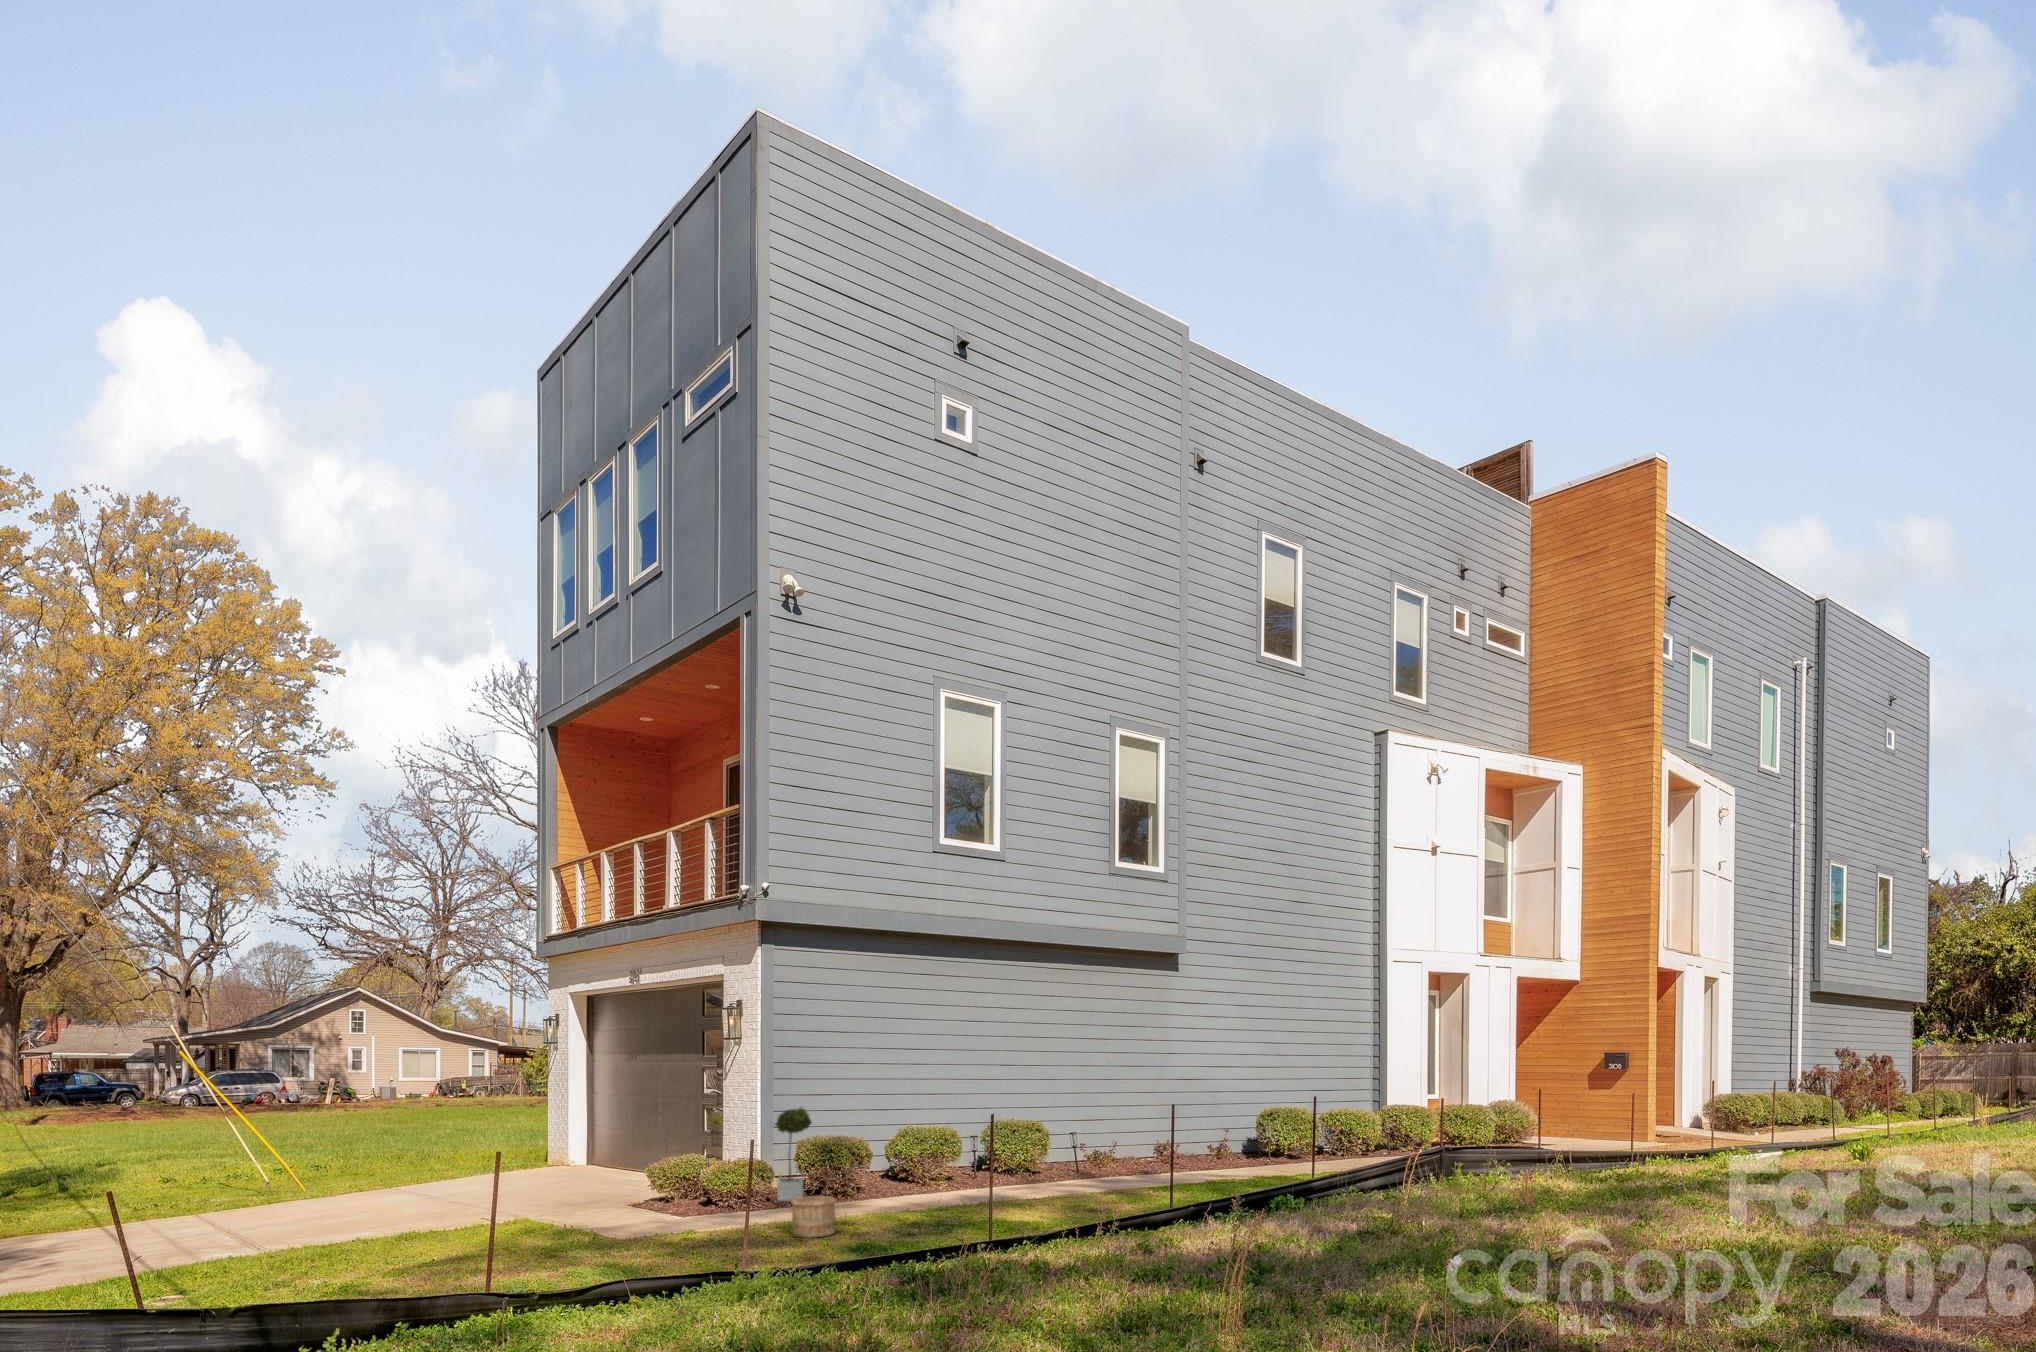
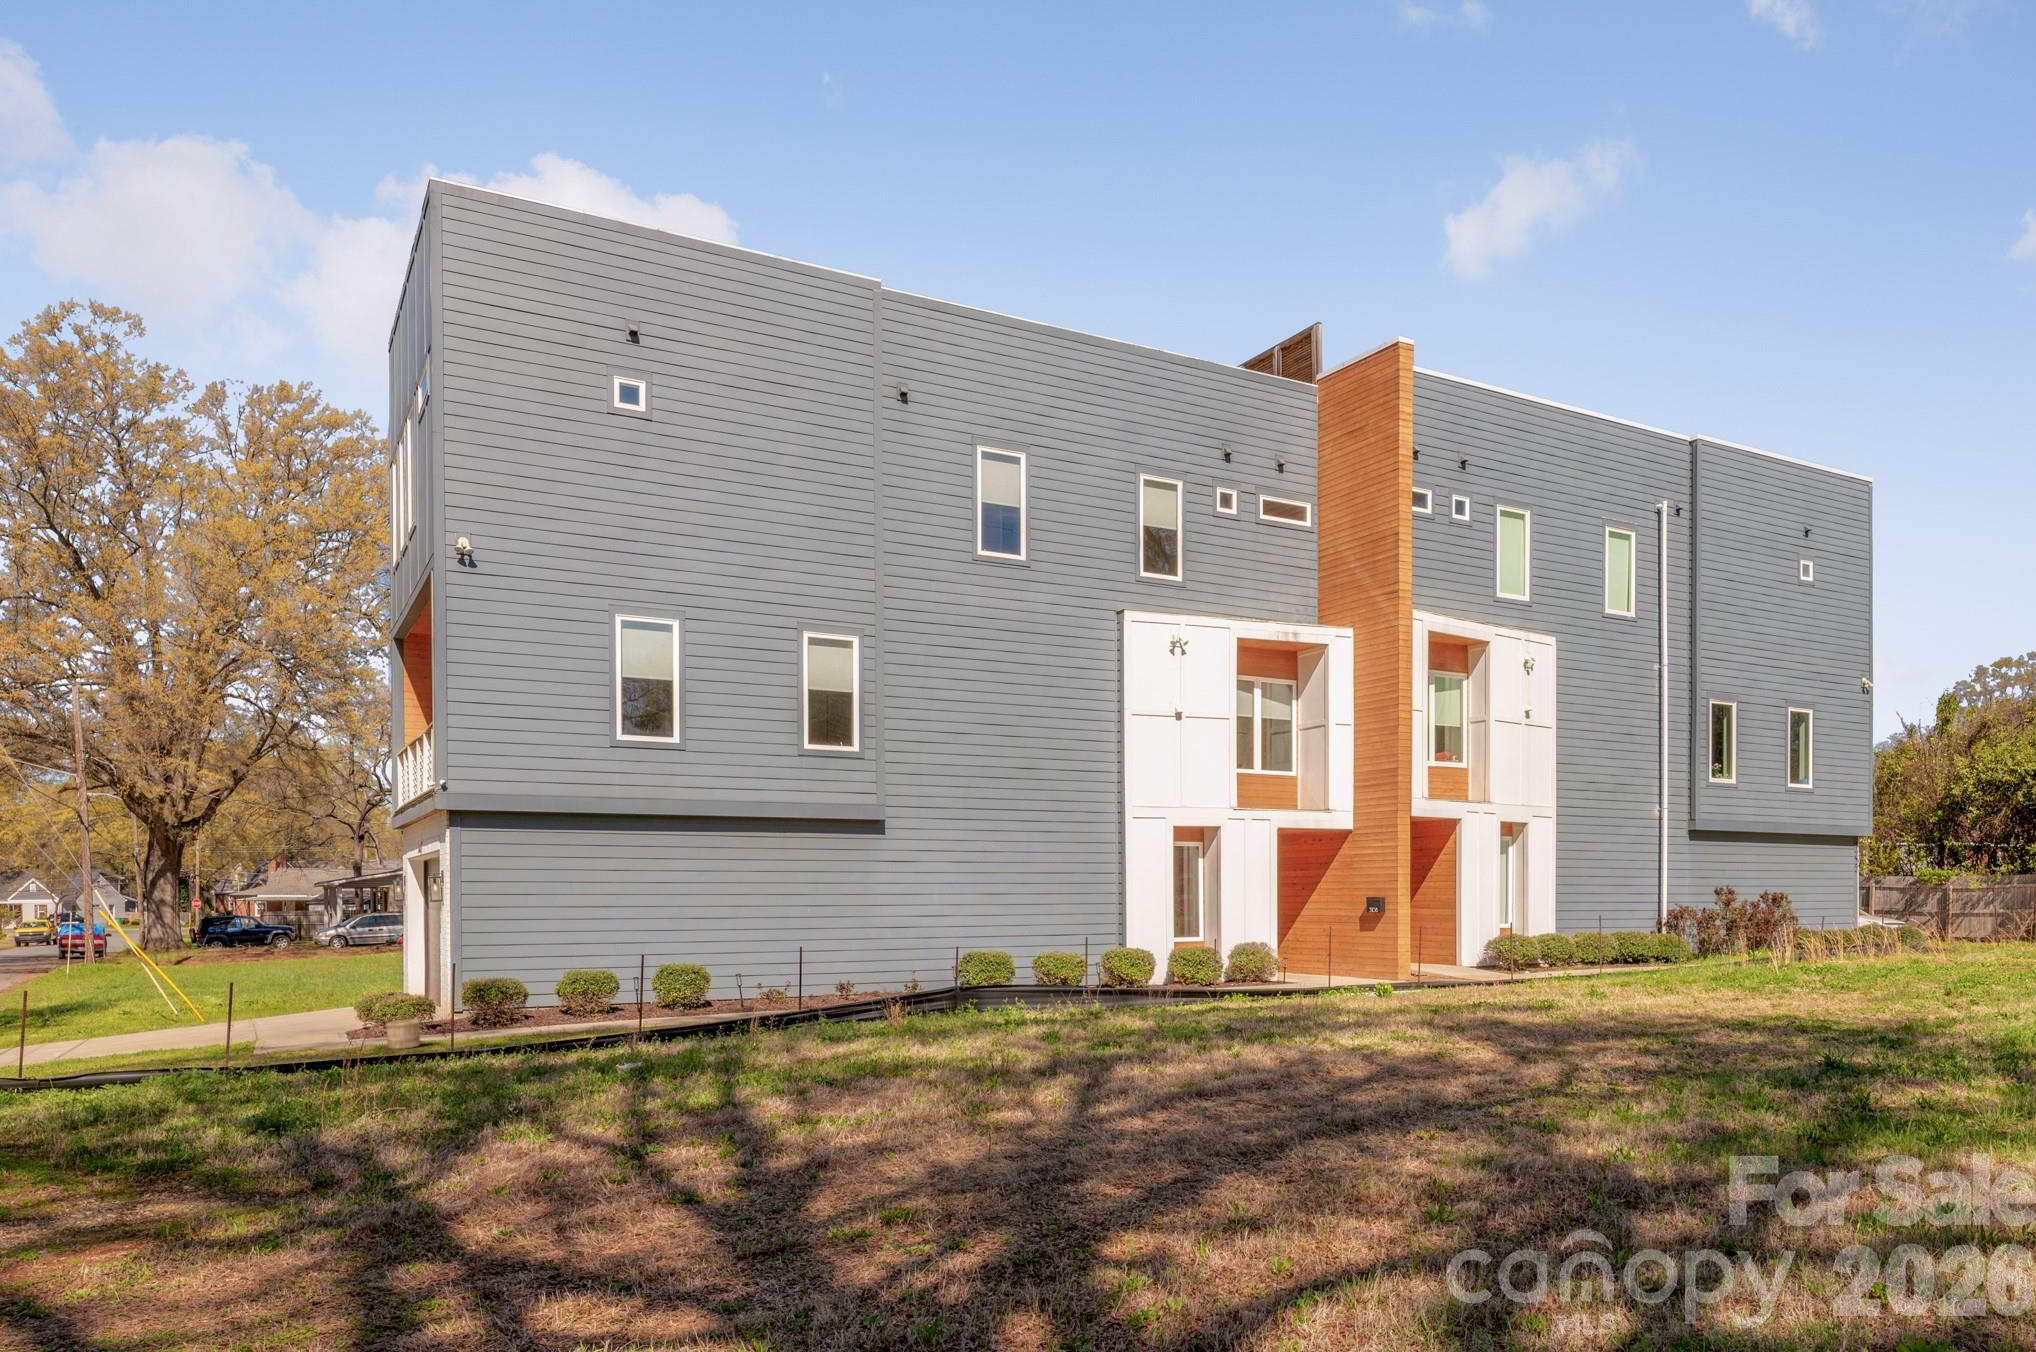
potted tree: present [775,1107,812,1201] -> none [461,953,492,1025]

